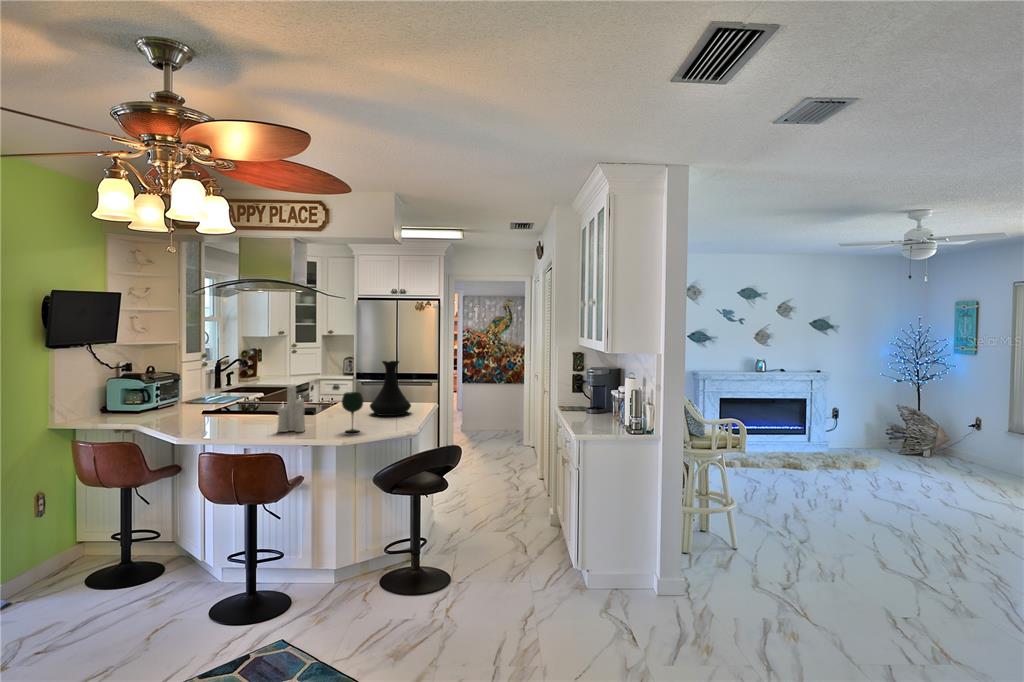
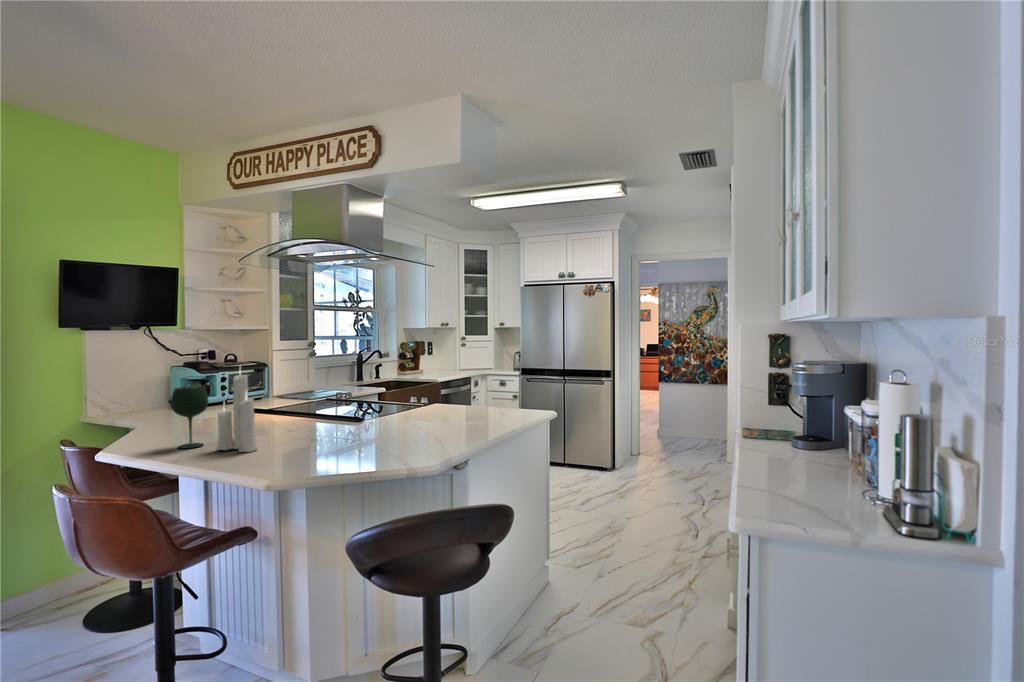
vase: present [370,361,411,416] -> none [405,344,470,431]
wine glass: present [342,392,363,432] -> present [171,386,208,448]

